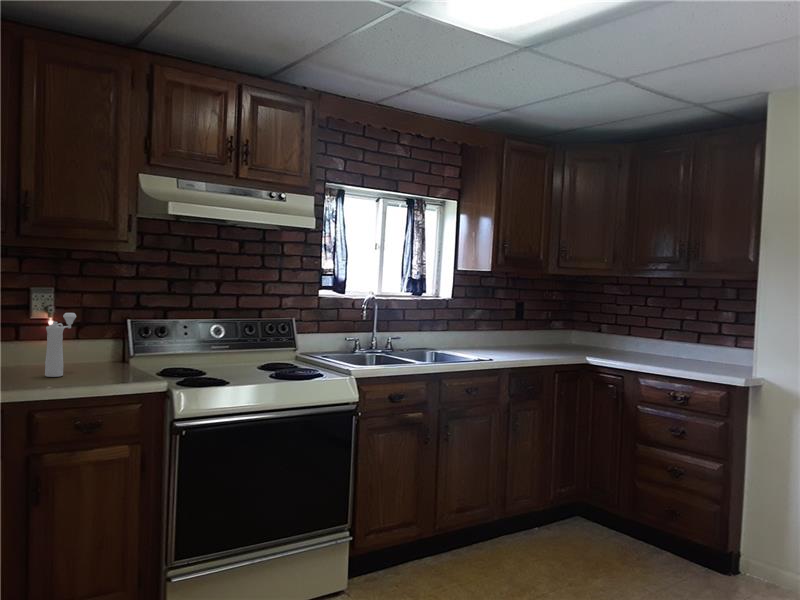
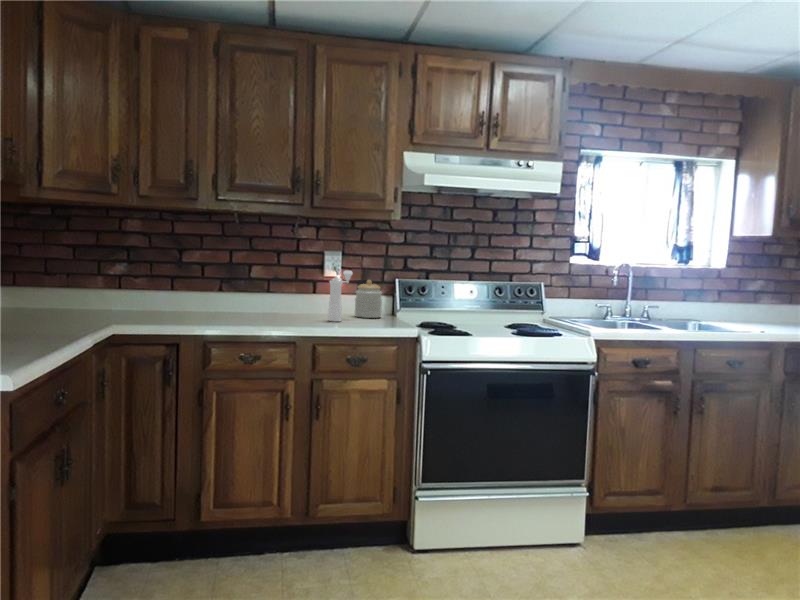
jar: none [78,322,114,368] -> present [355,280,382,318]

